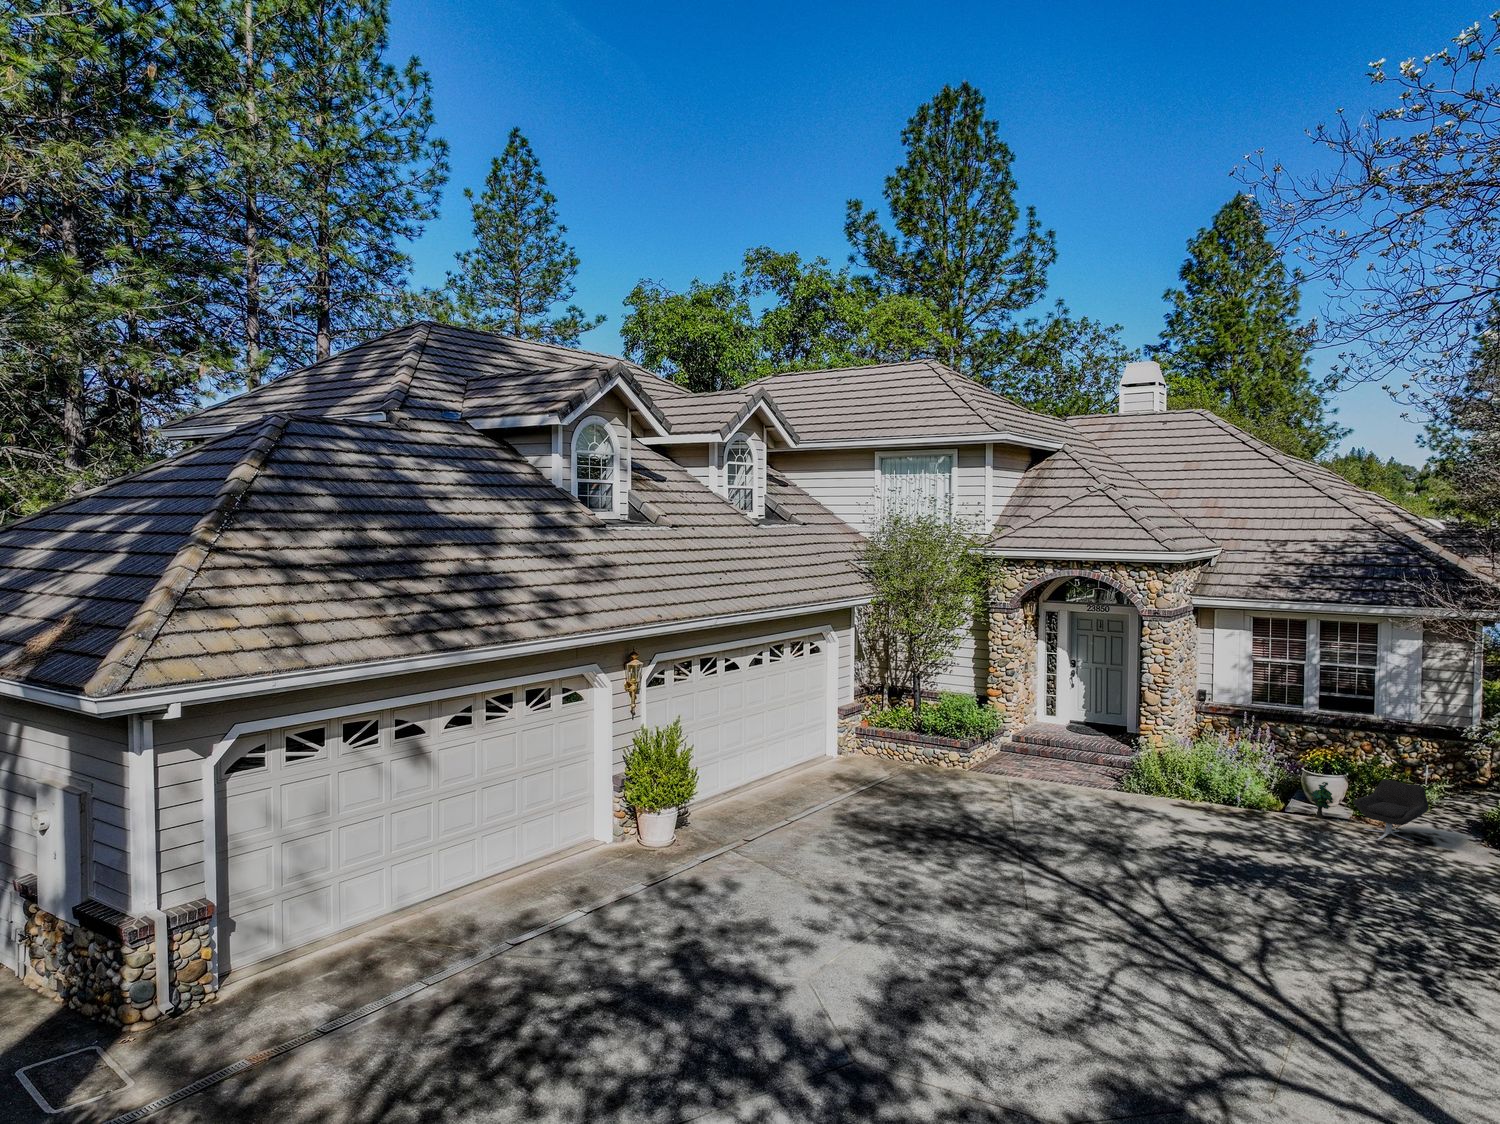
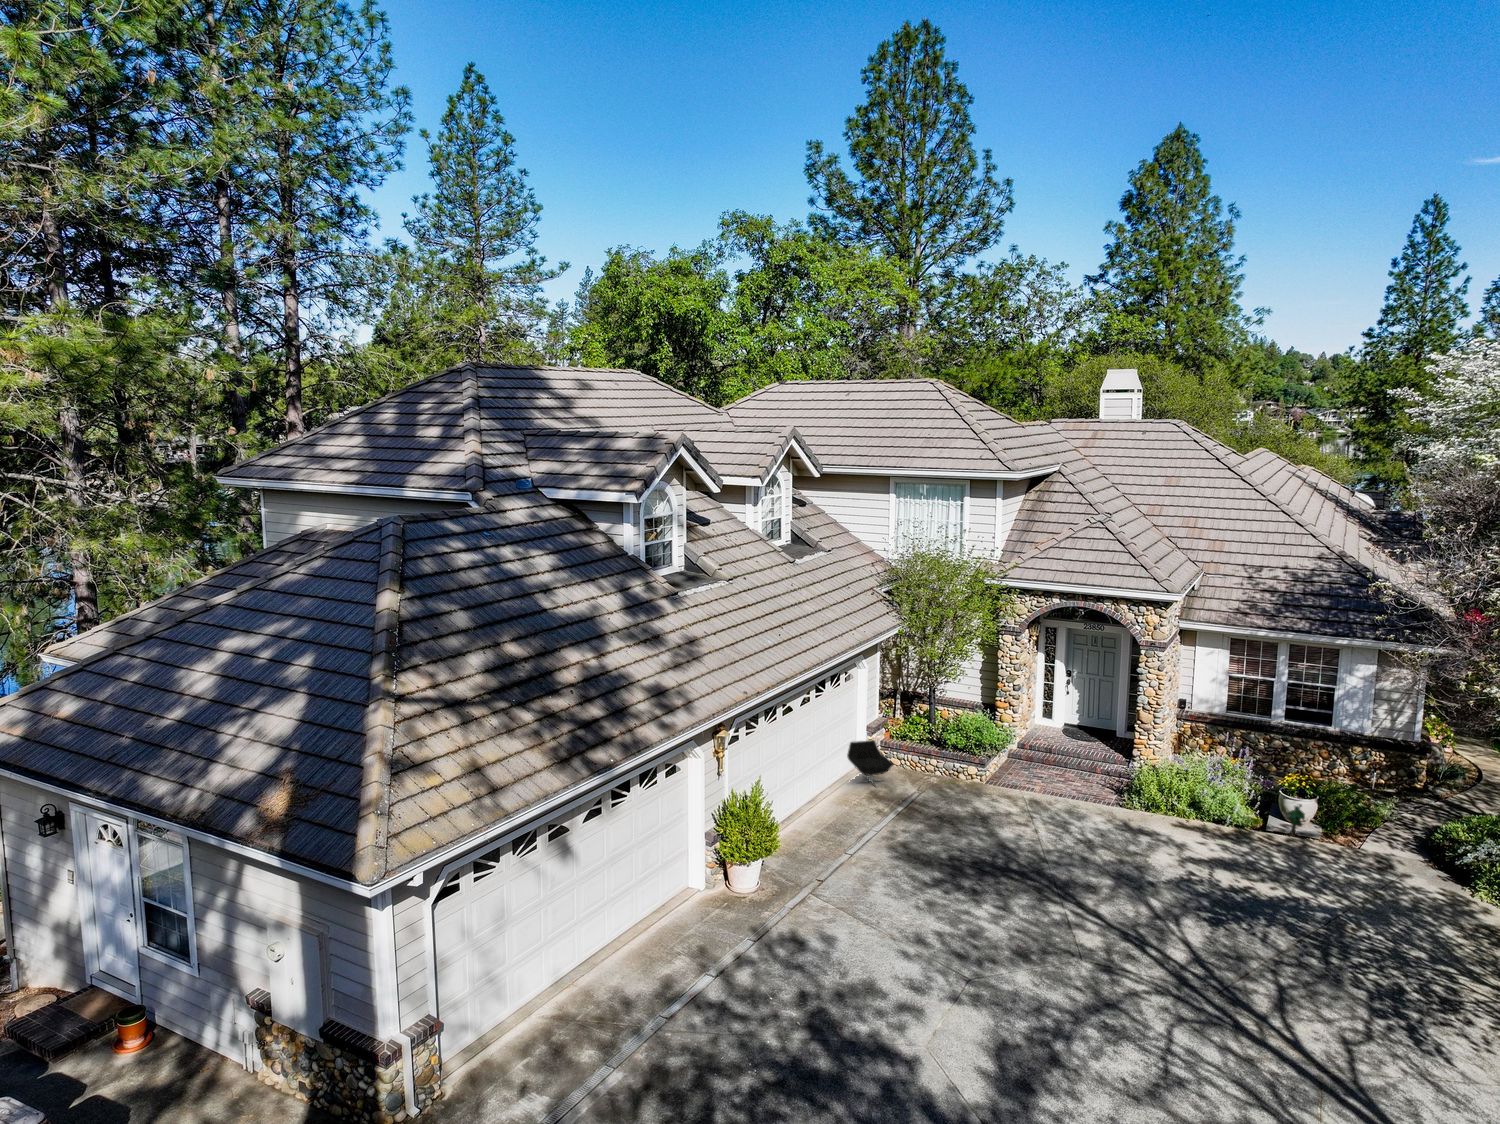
lounge chair: present [1353,779,1429,841] -> present [847,740,893,787]

